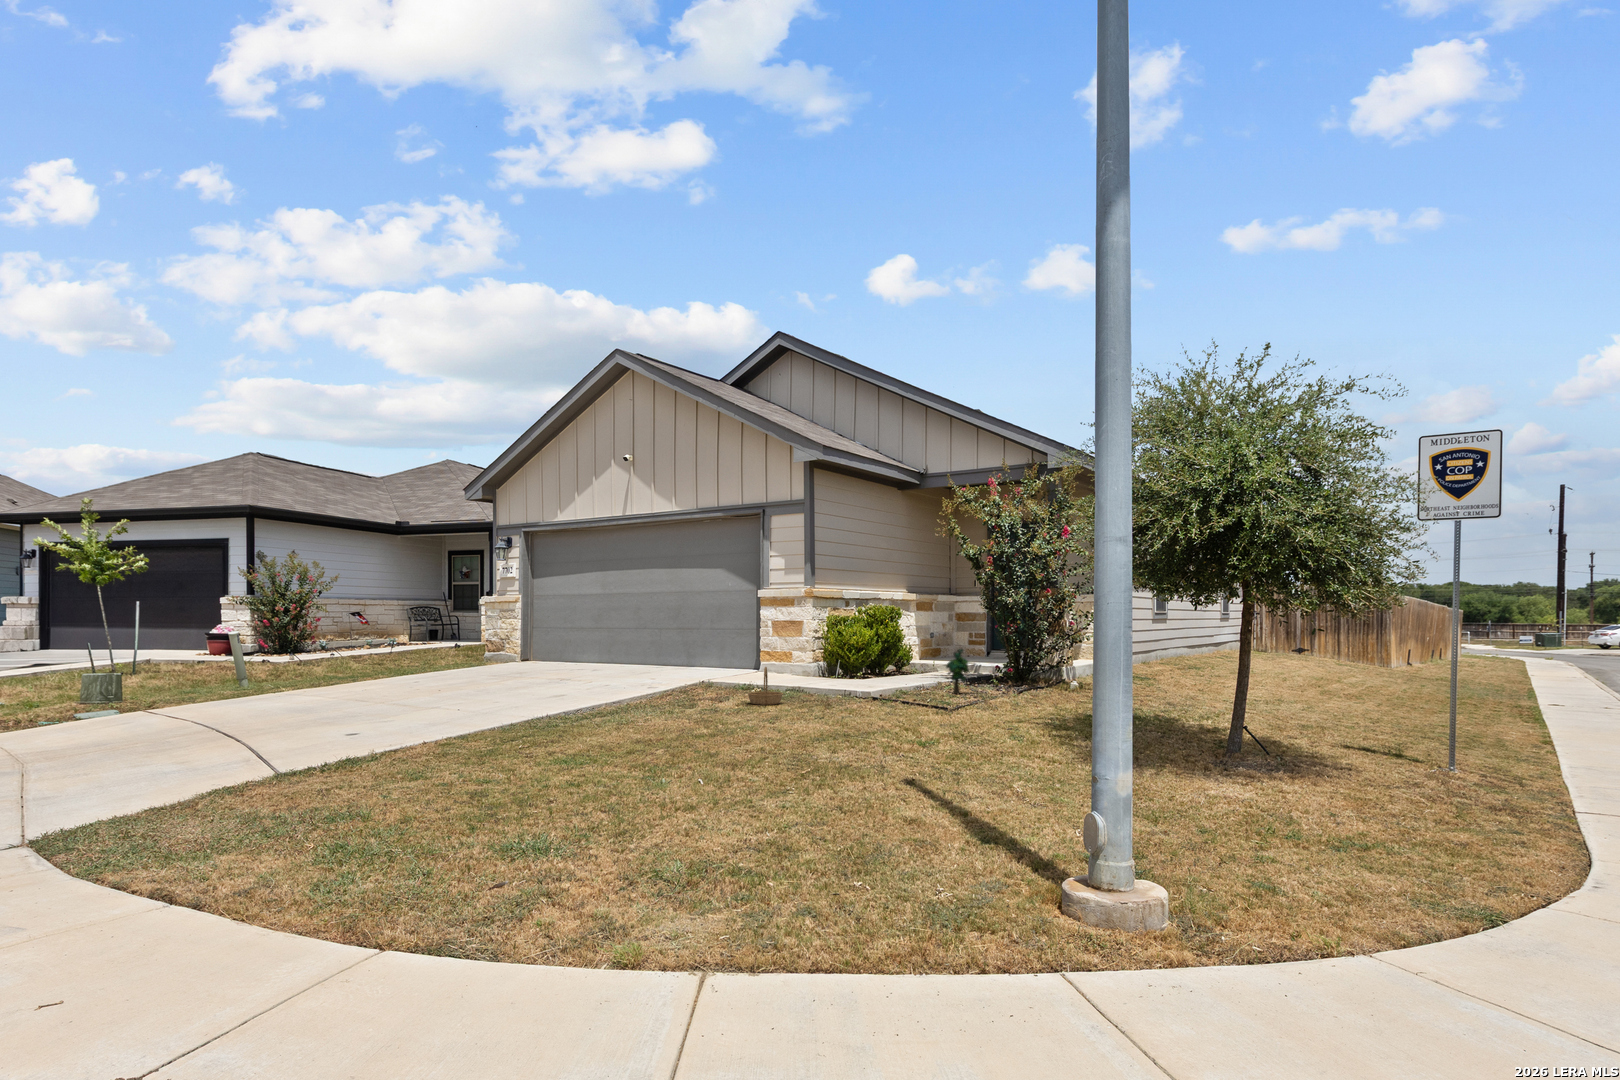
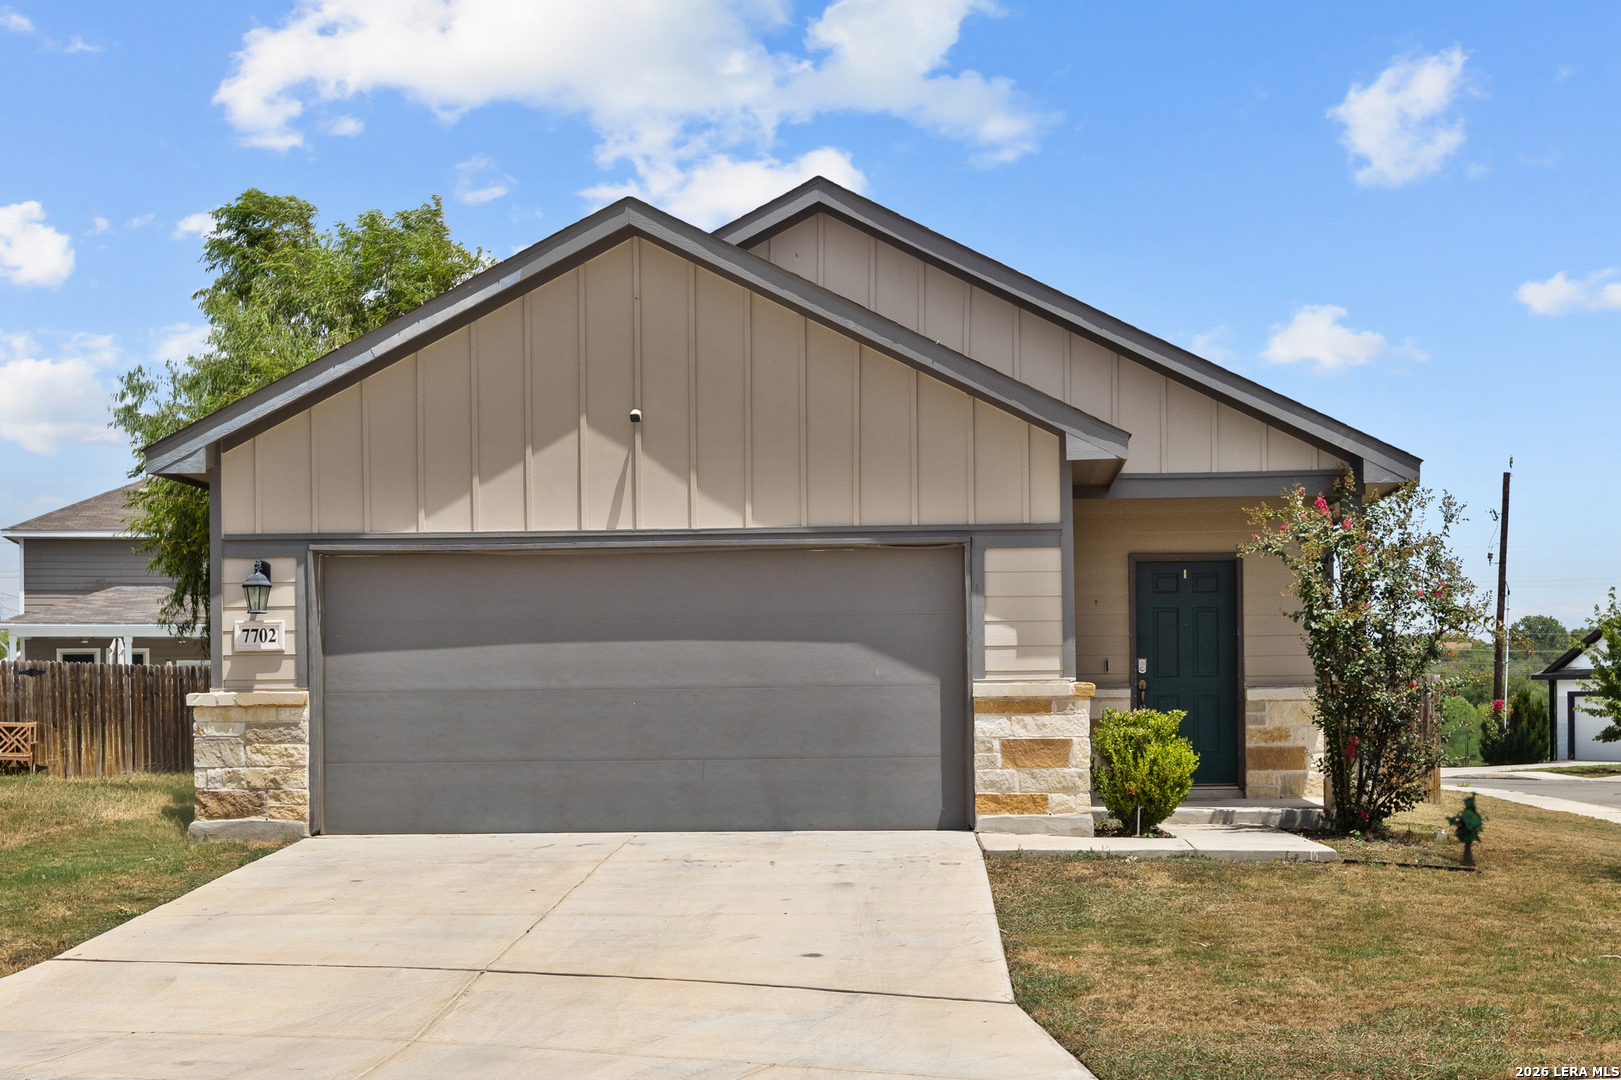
basket: present [748,667,783,705] -> none [1439,881,1510,954]

